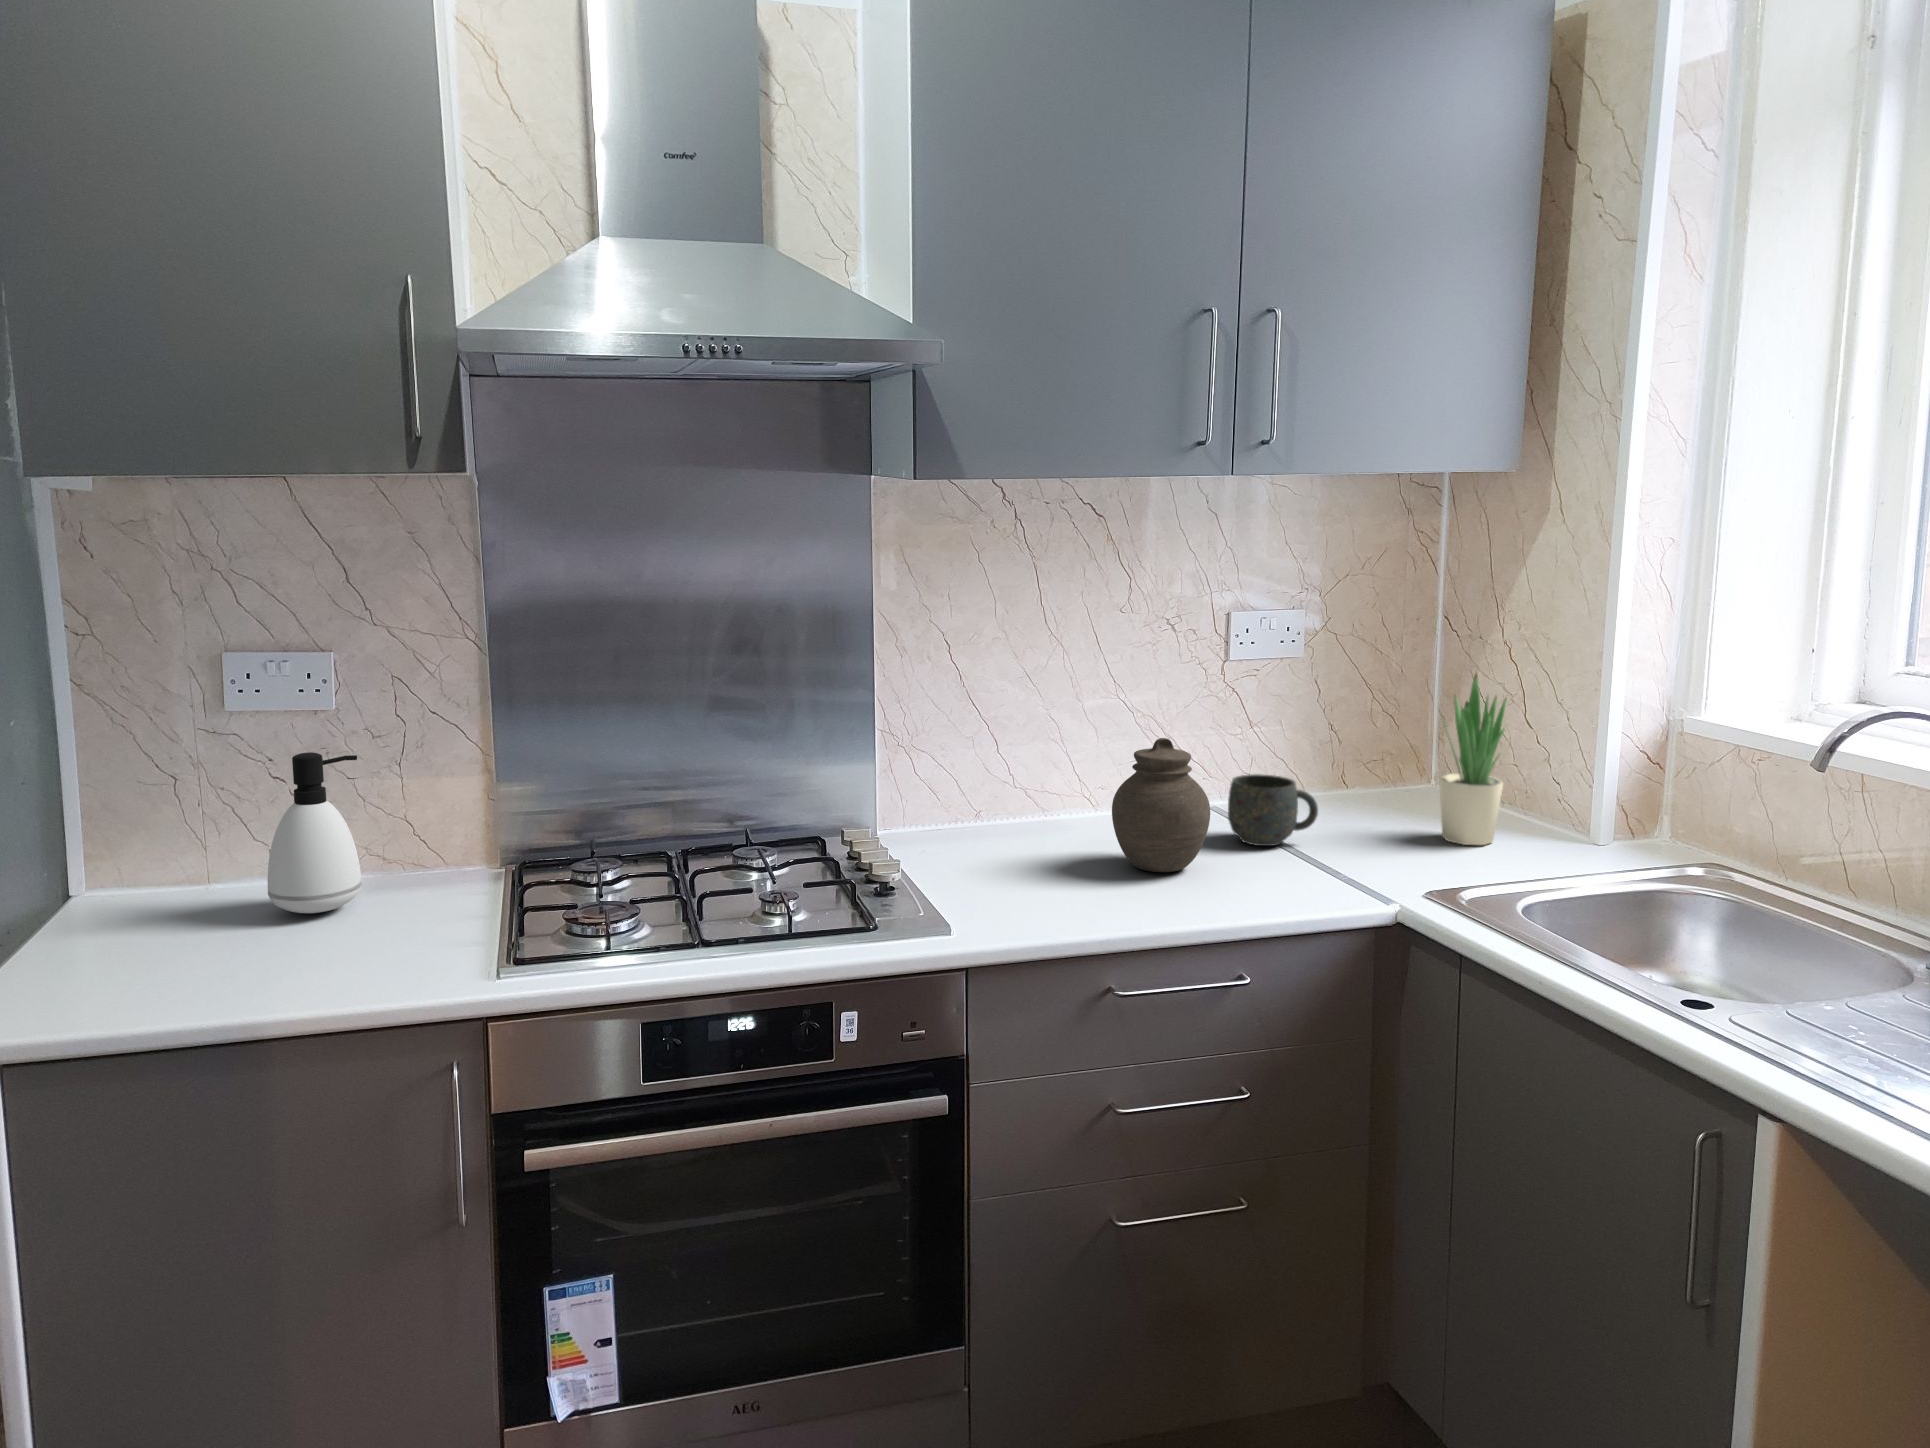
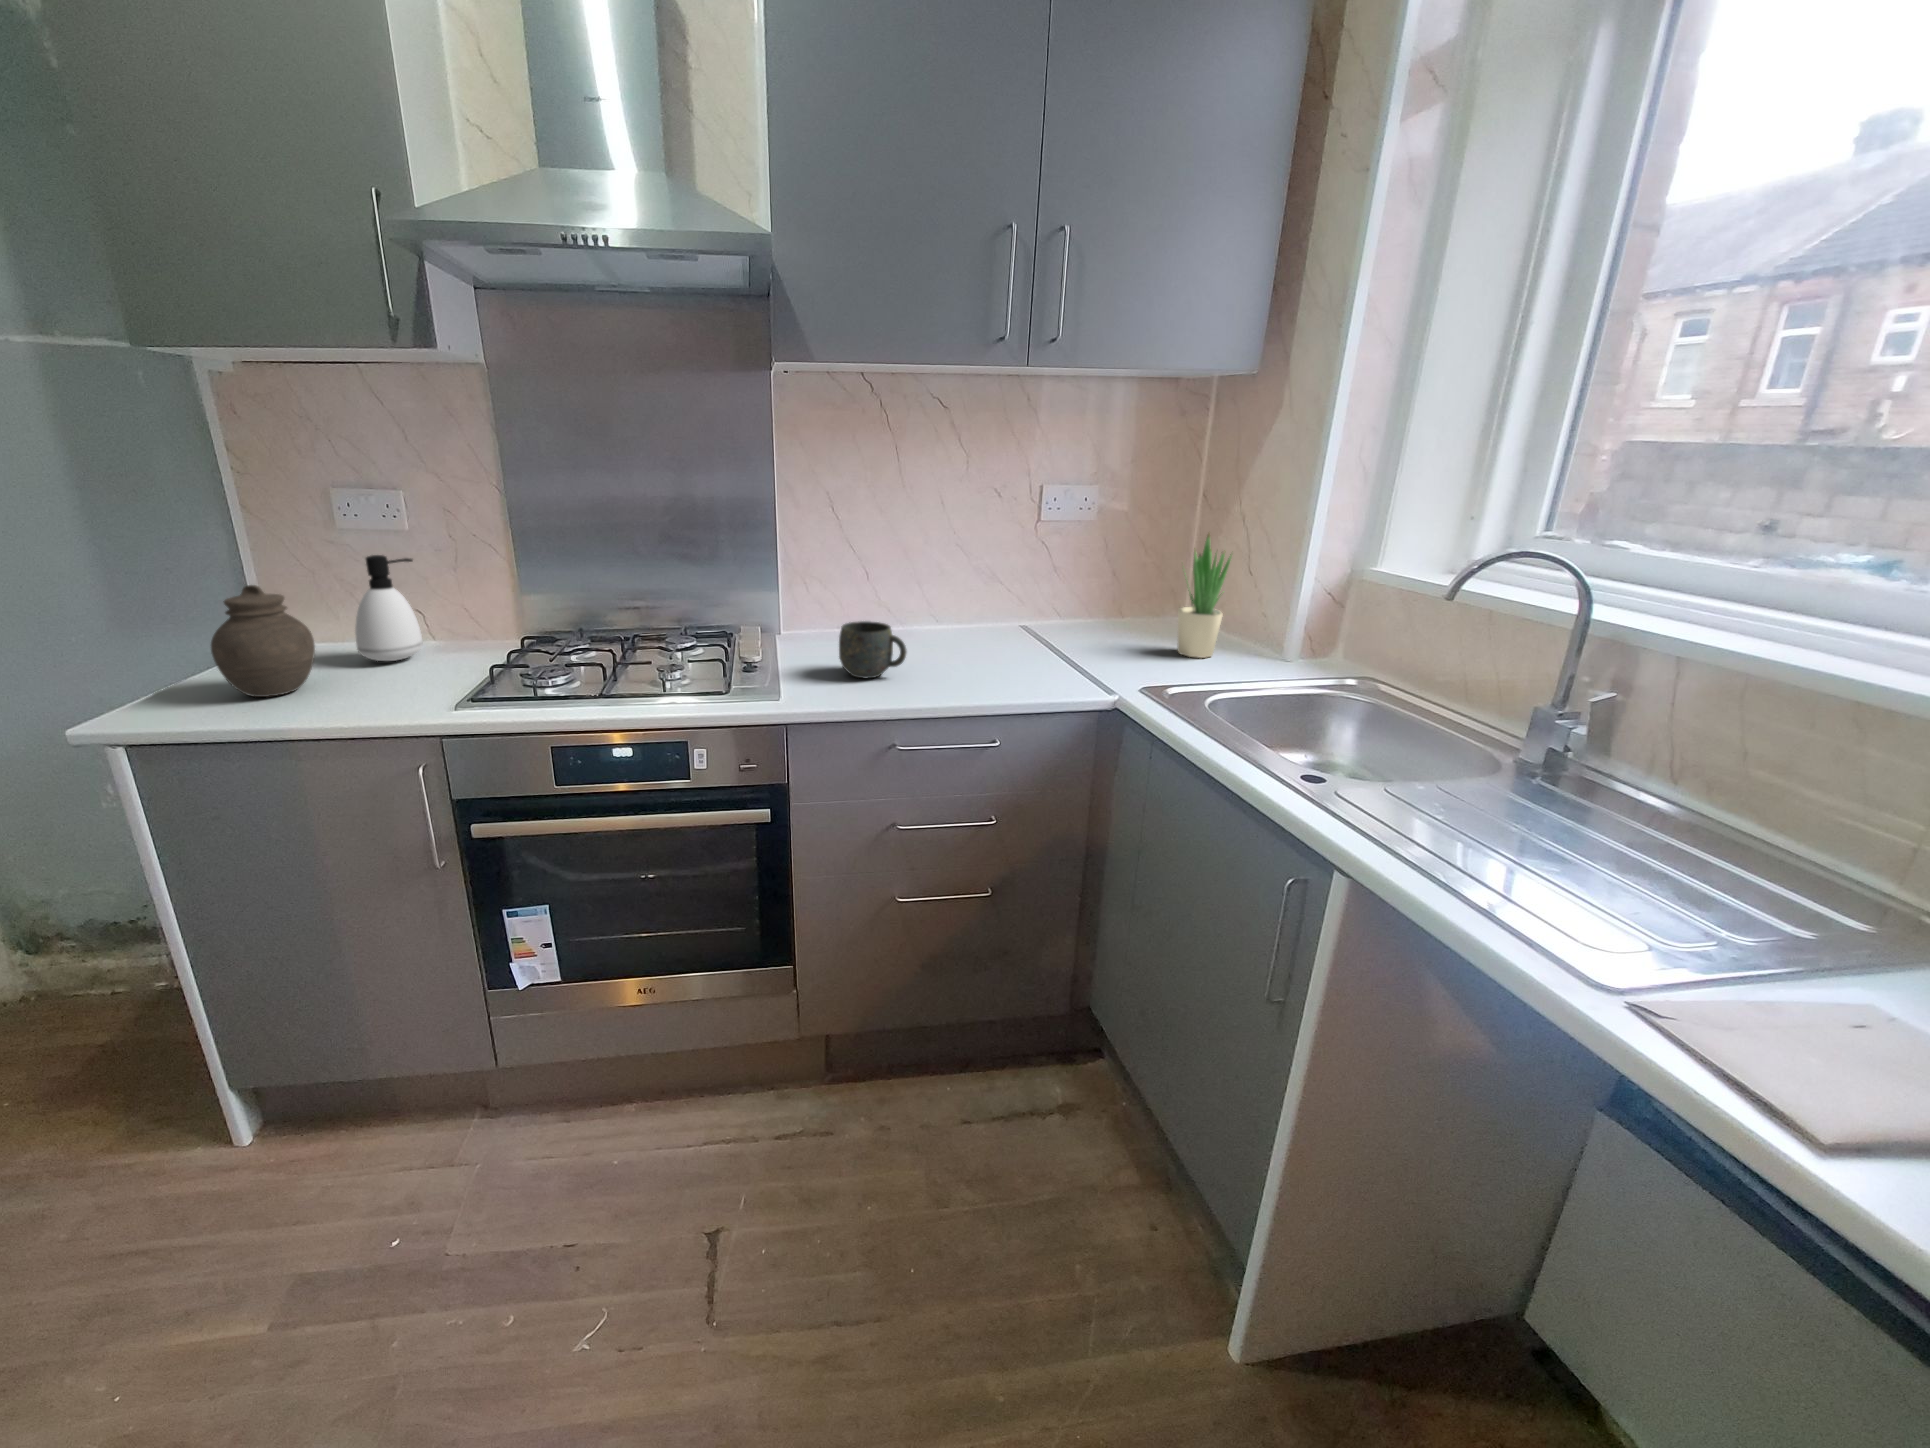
jar: present [1112,738,1210,872] -> present [211,585,315,697]
mug: present [1228,774,1318,846] -> present [839,621,907,678]

